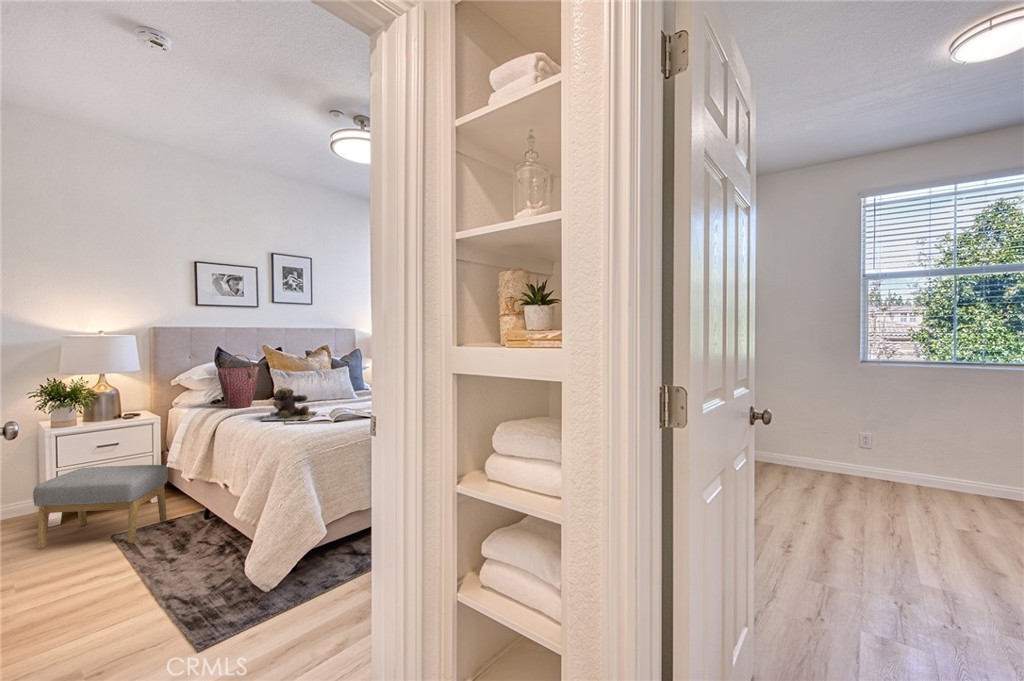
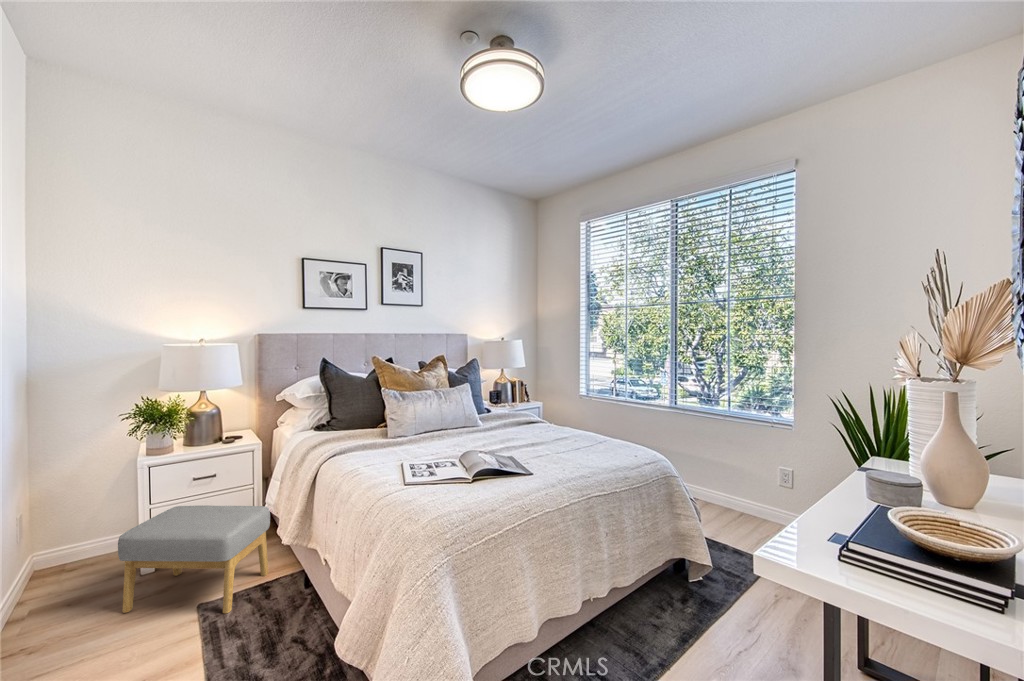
handbag: present [218,355,259,408] -> none [326,369,372,436]
teddy bear: present [262,388,317,421] -> none [382,417,448,464]

